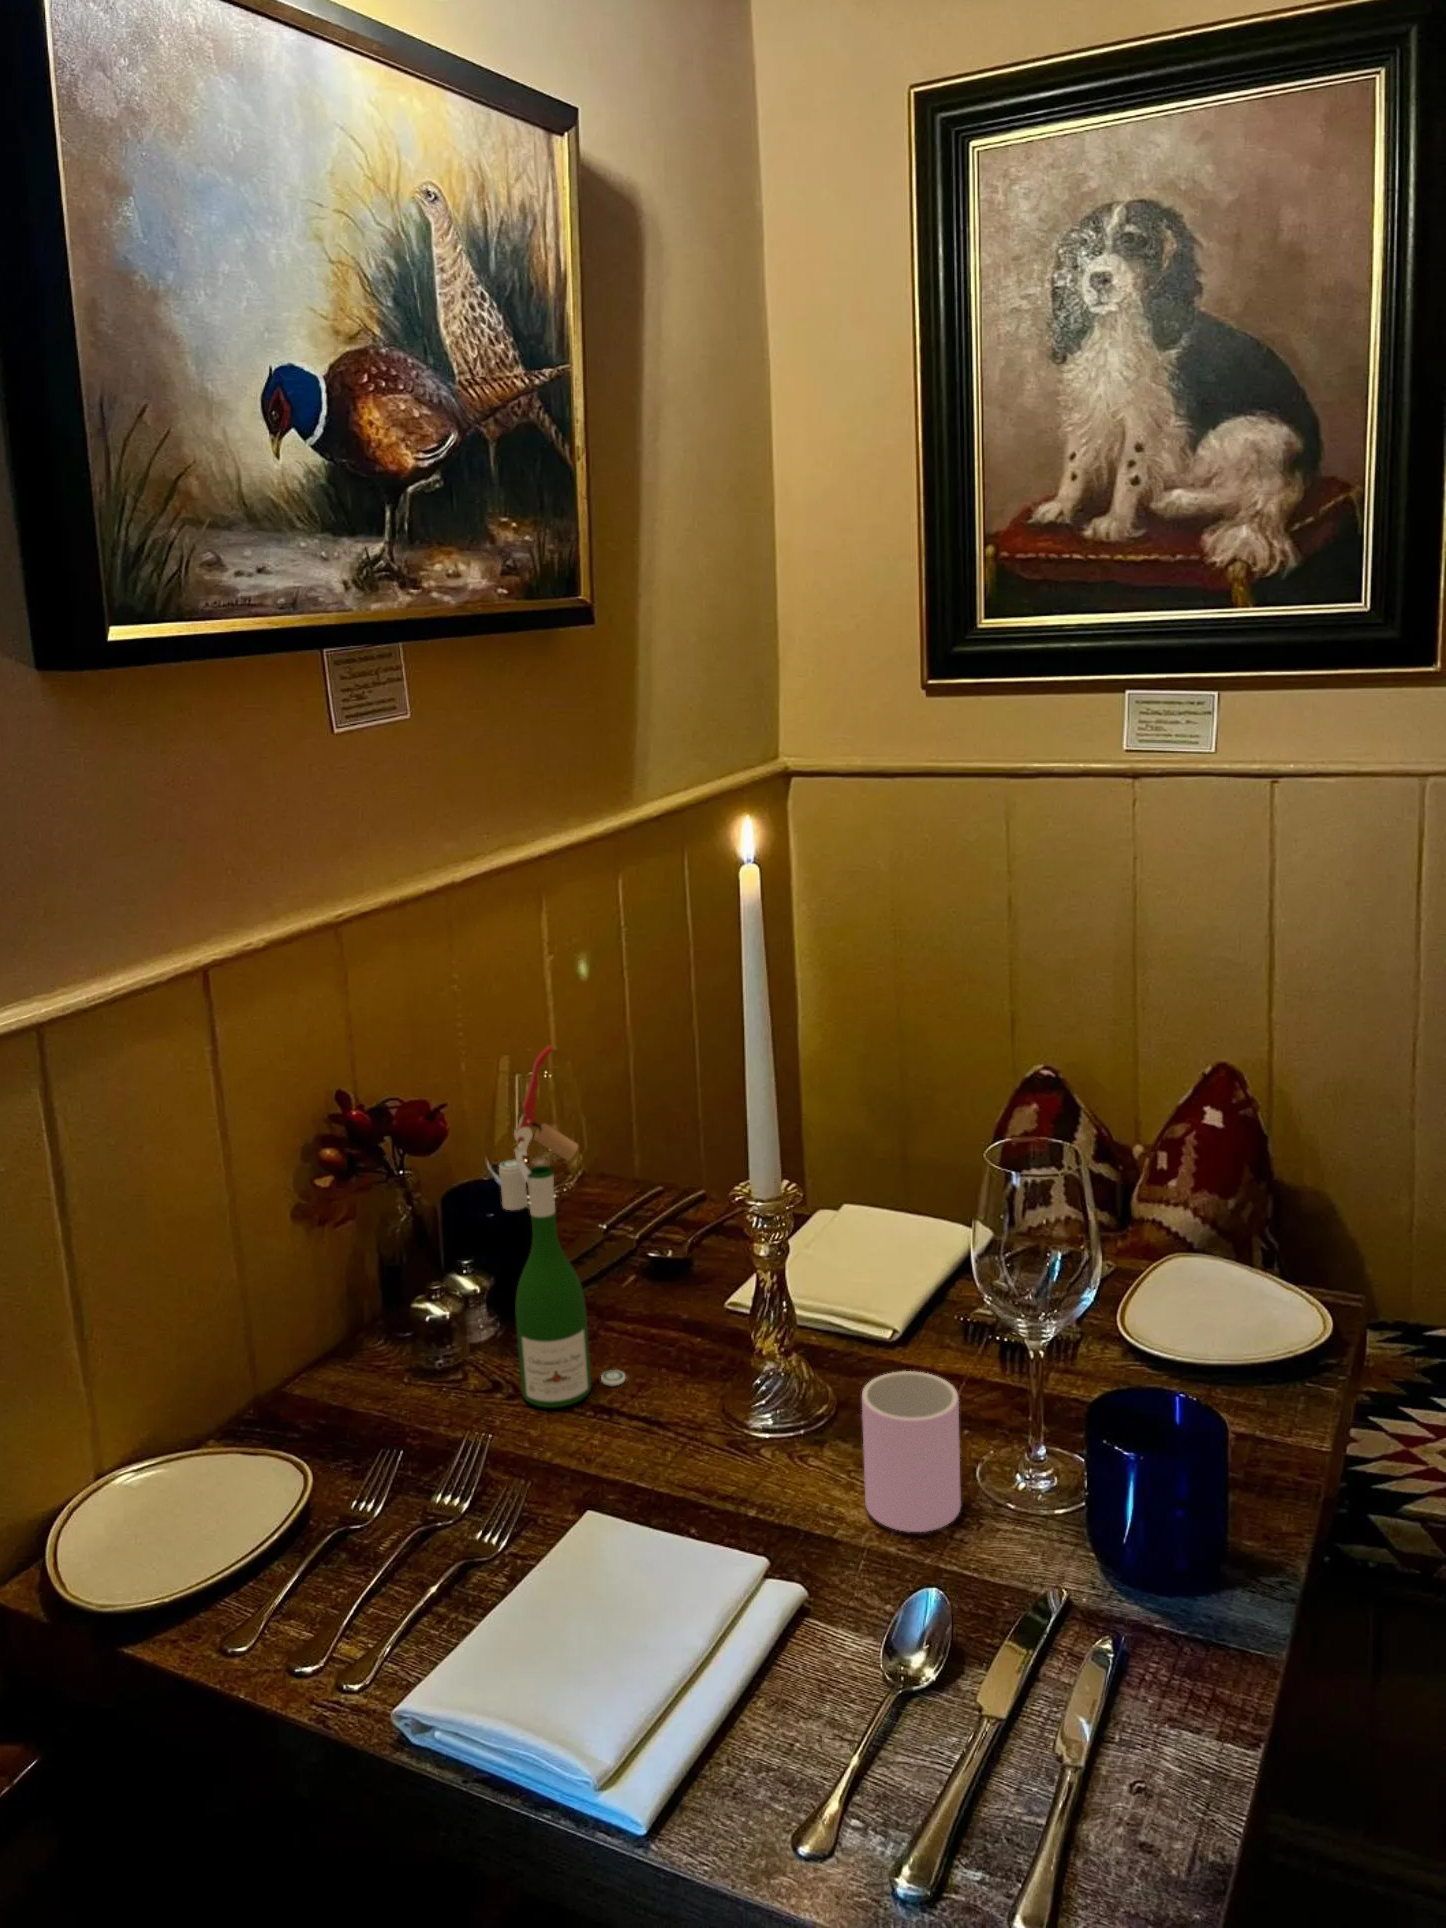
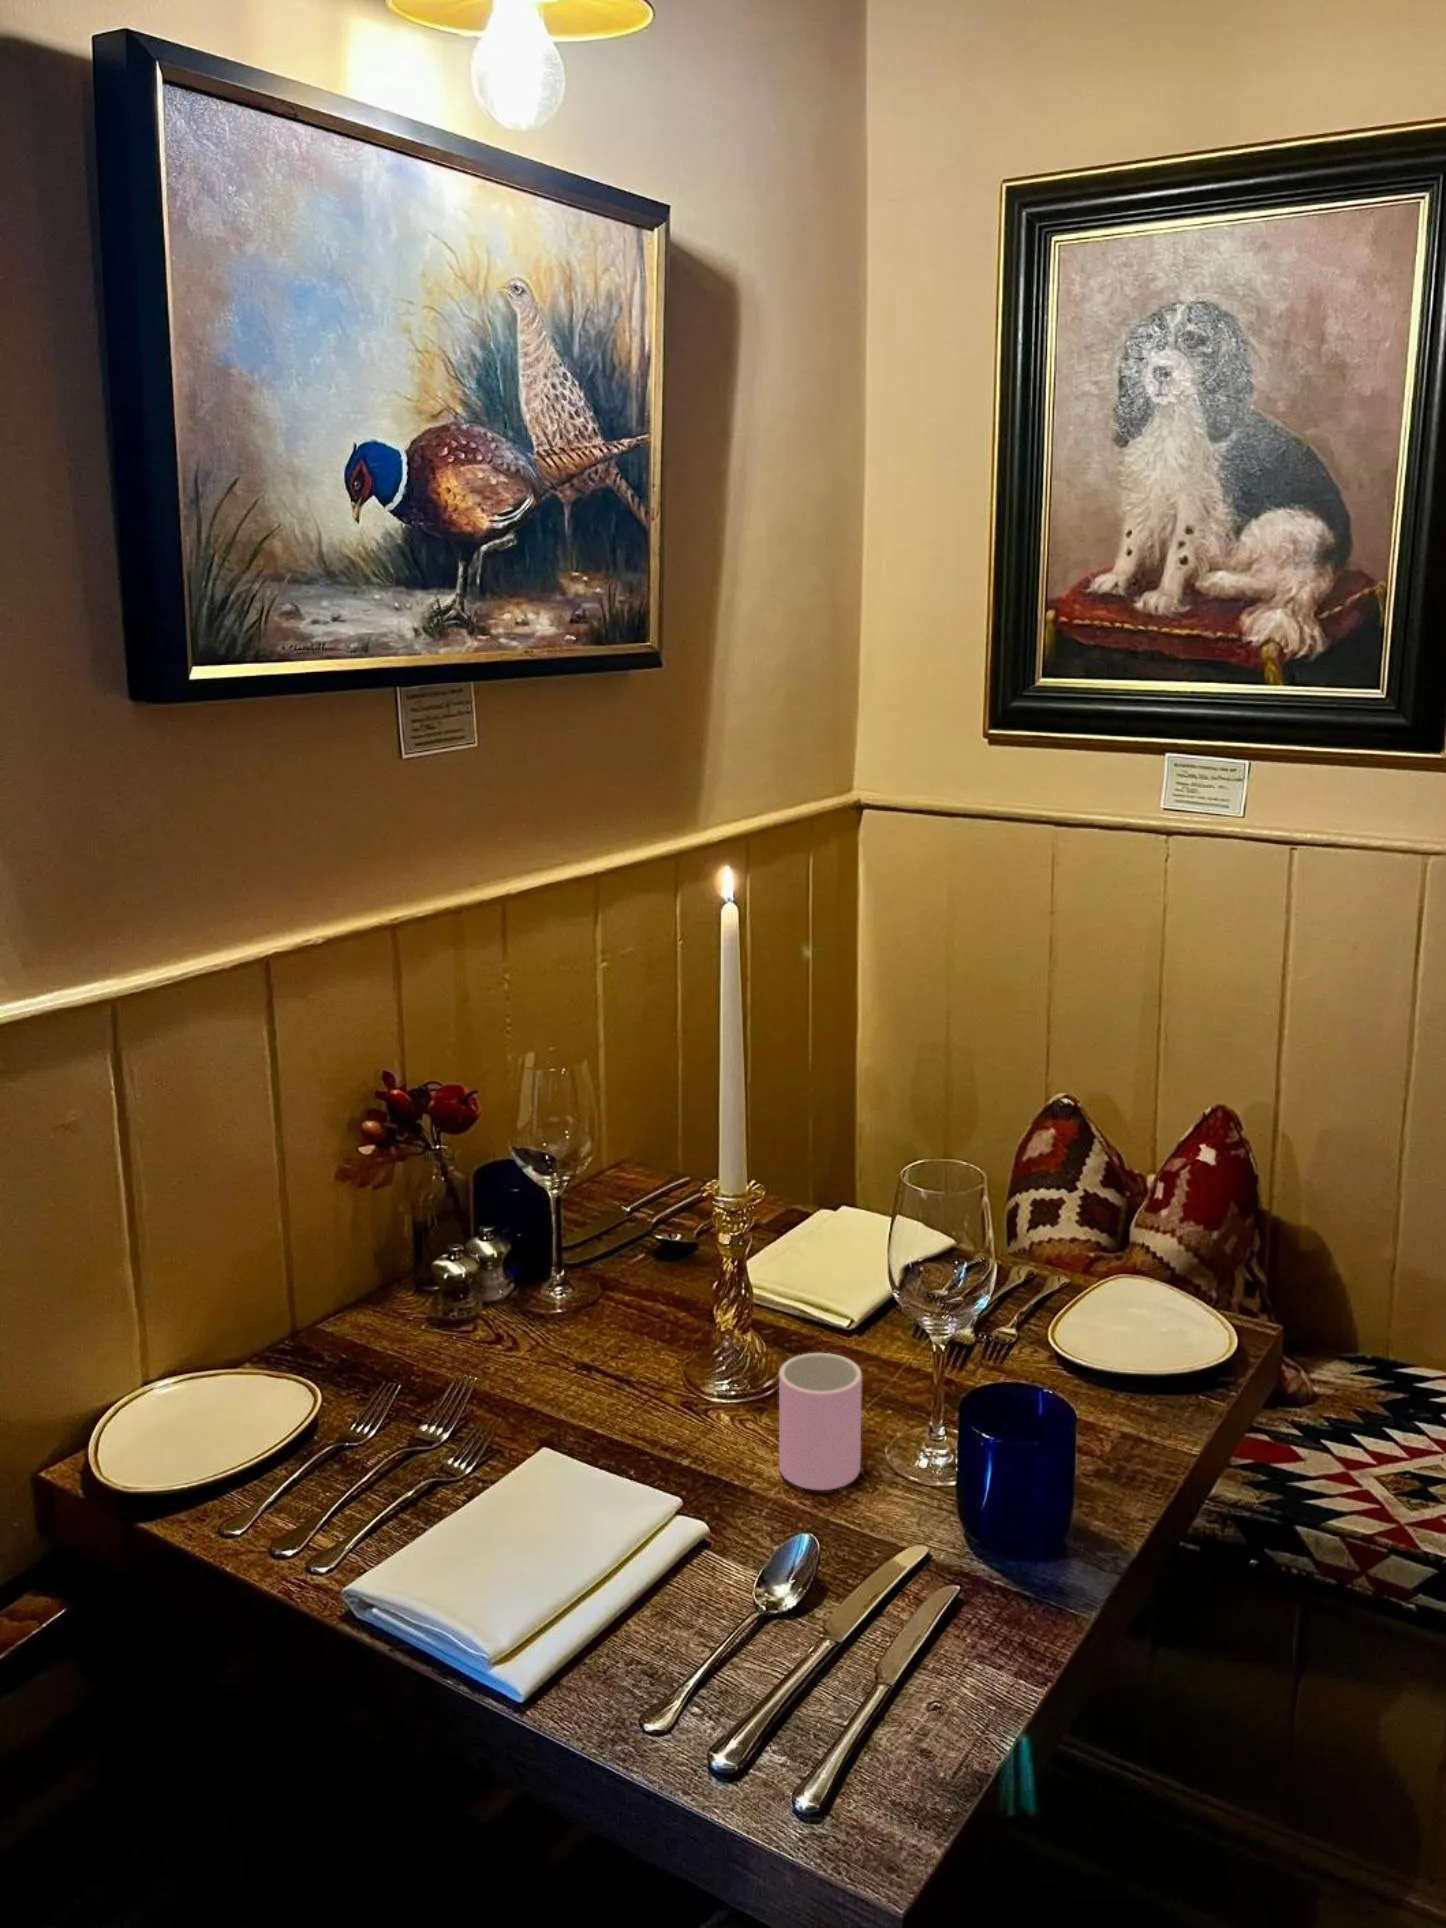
wine bottle: present [499,1045,625,1408] -> none [504,1049,605,1364]

